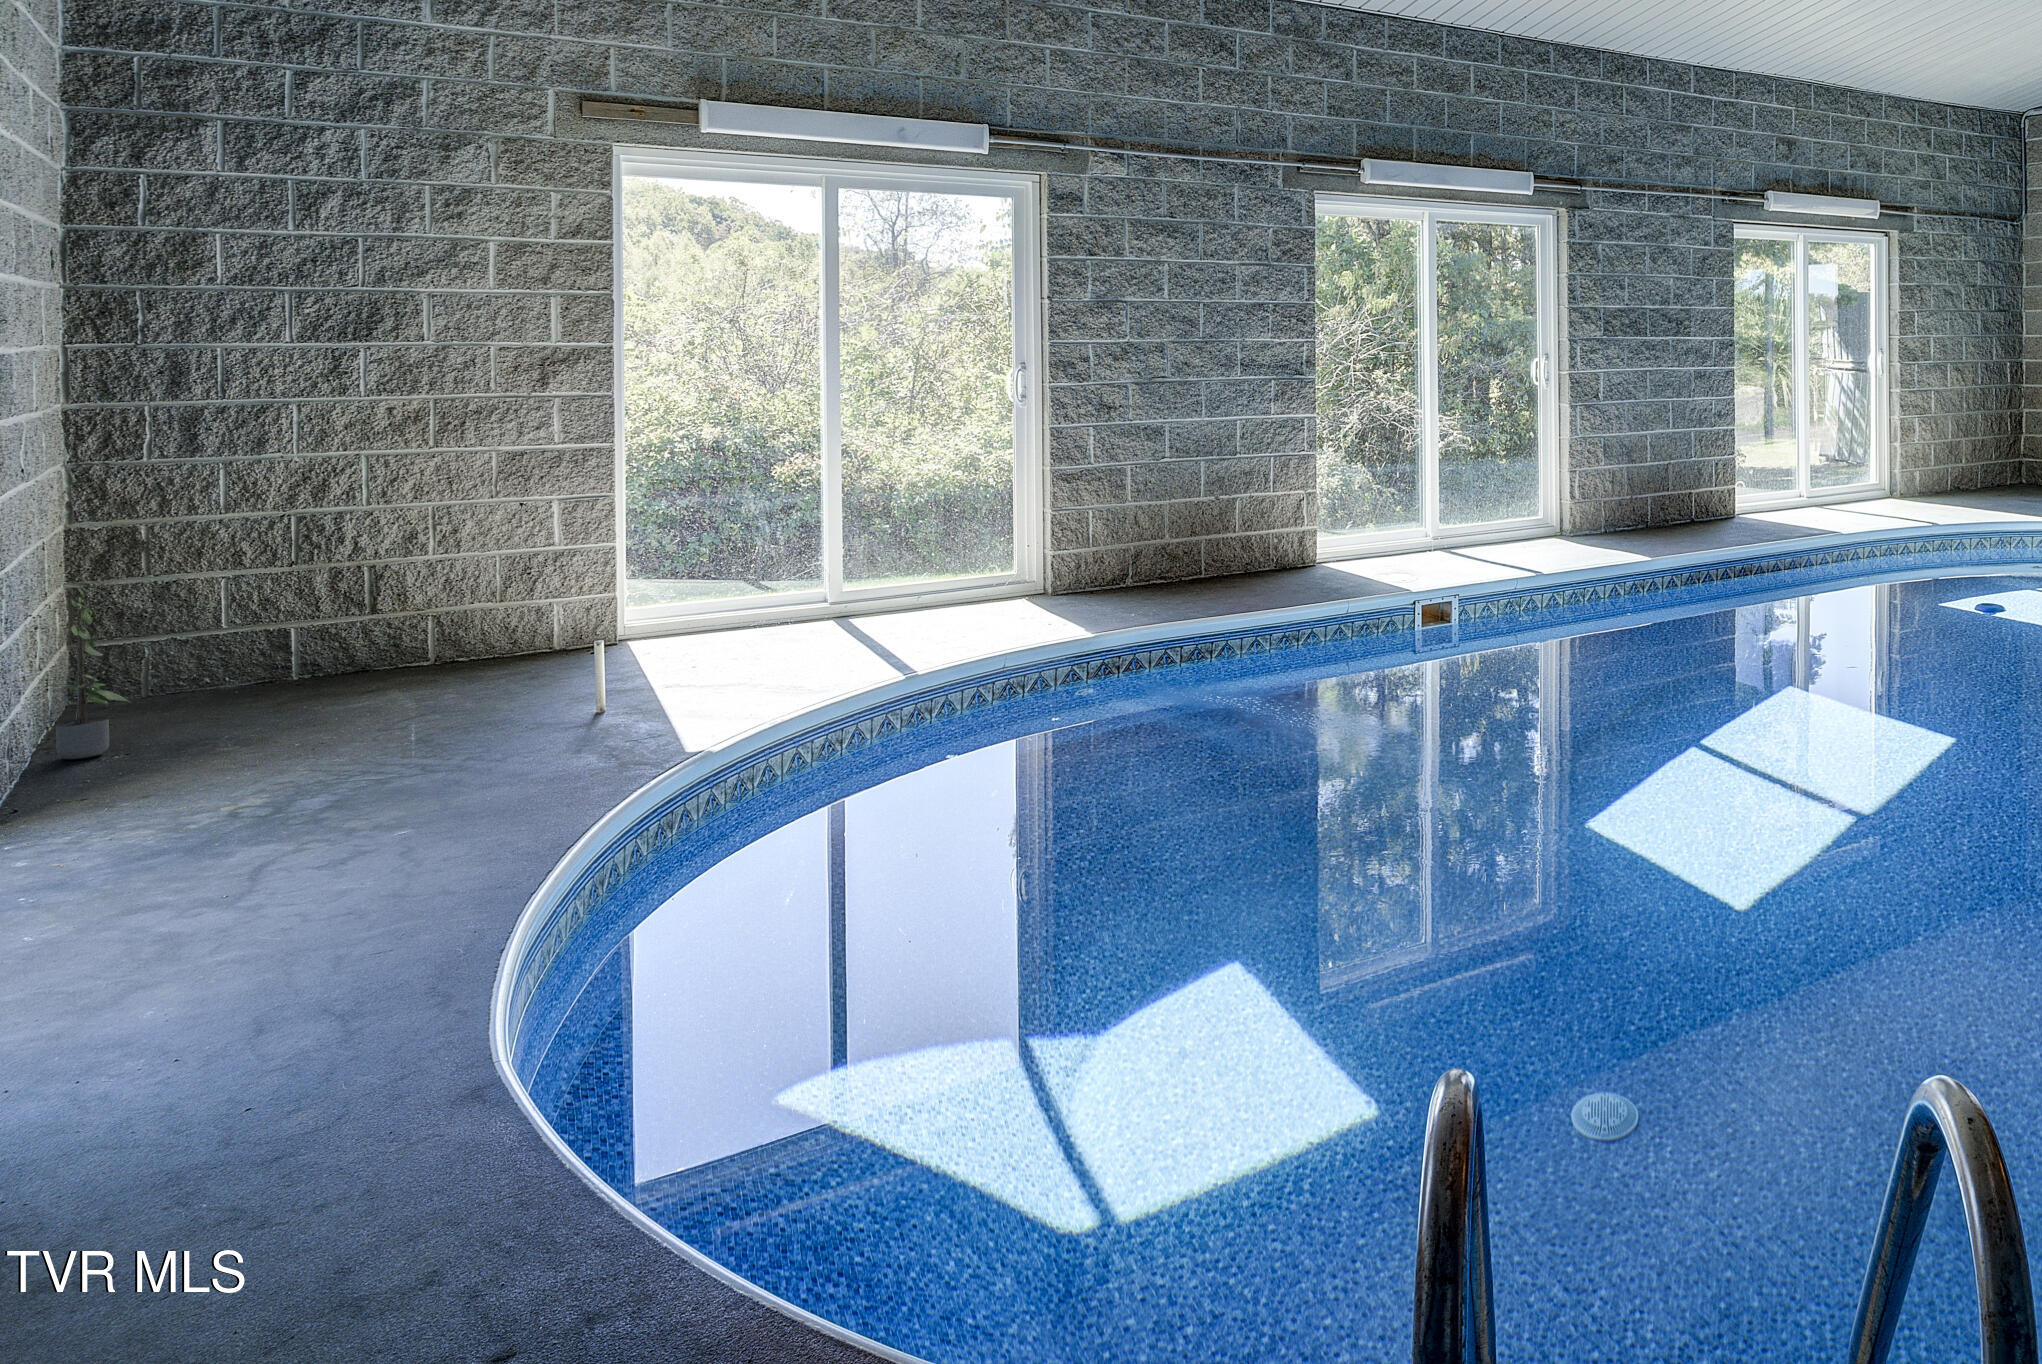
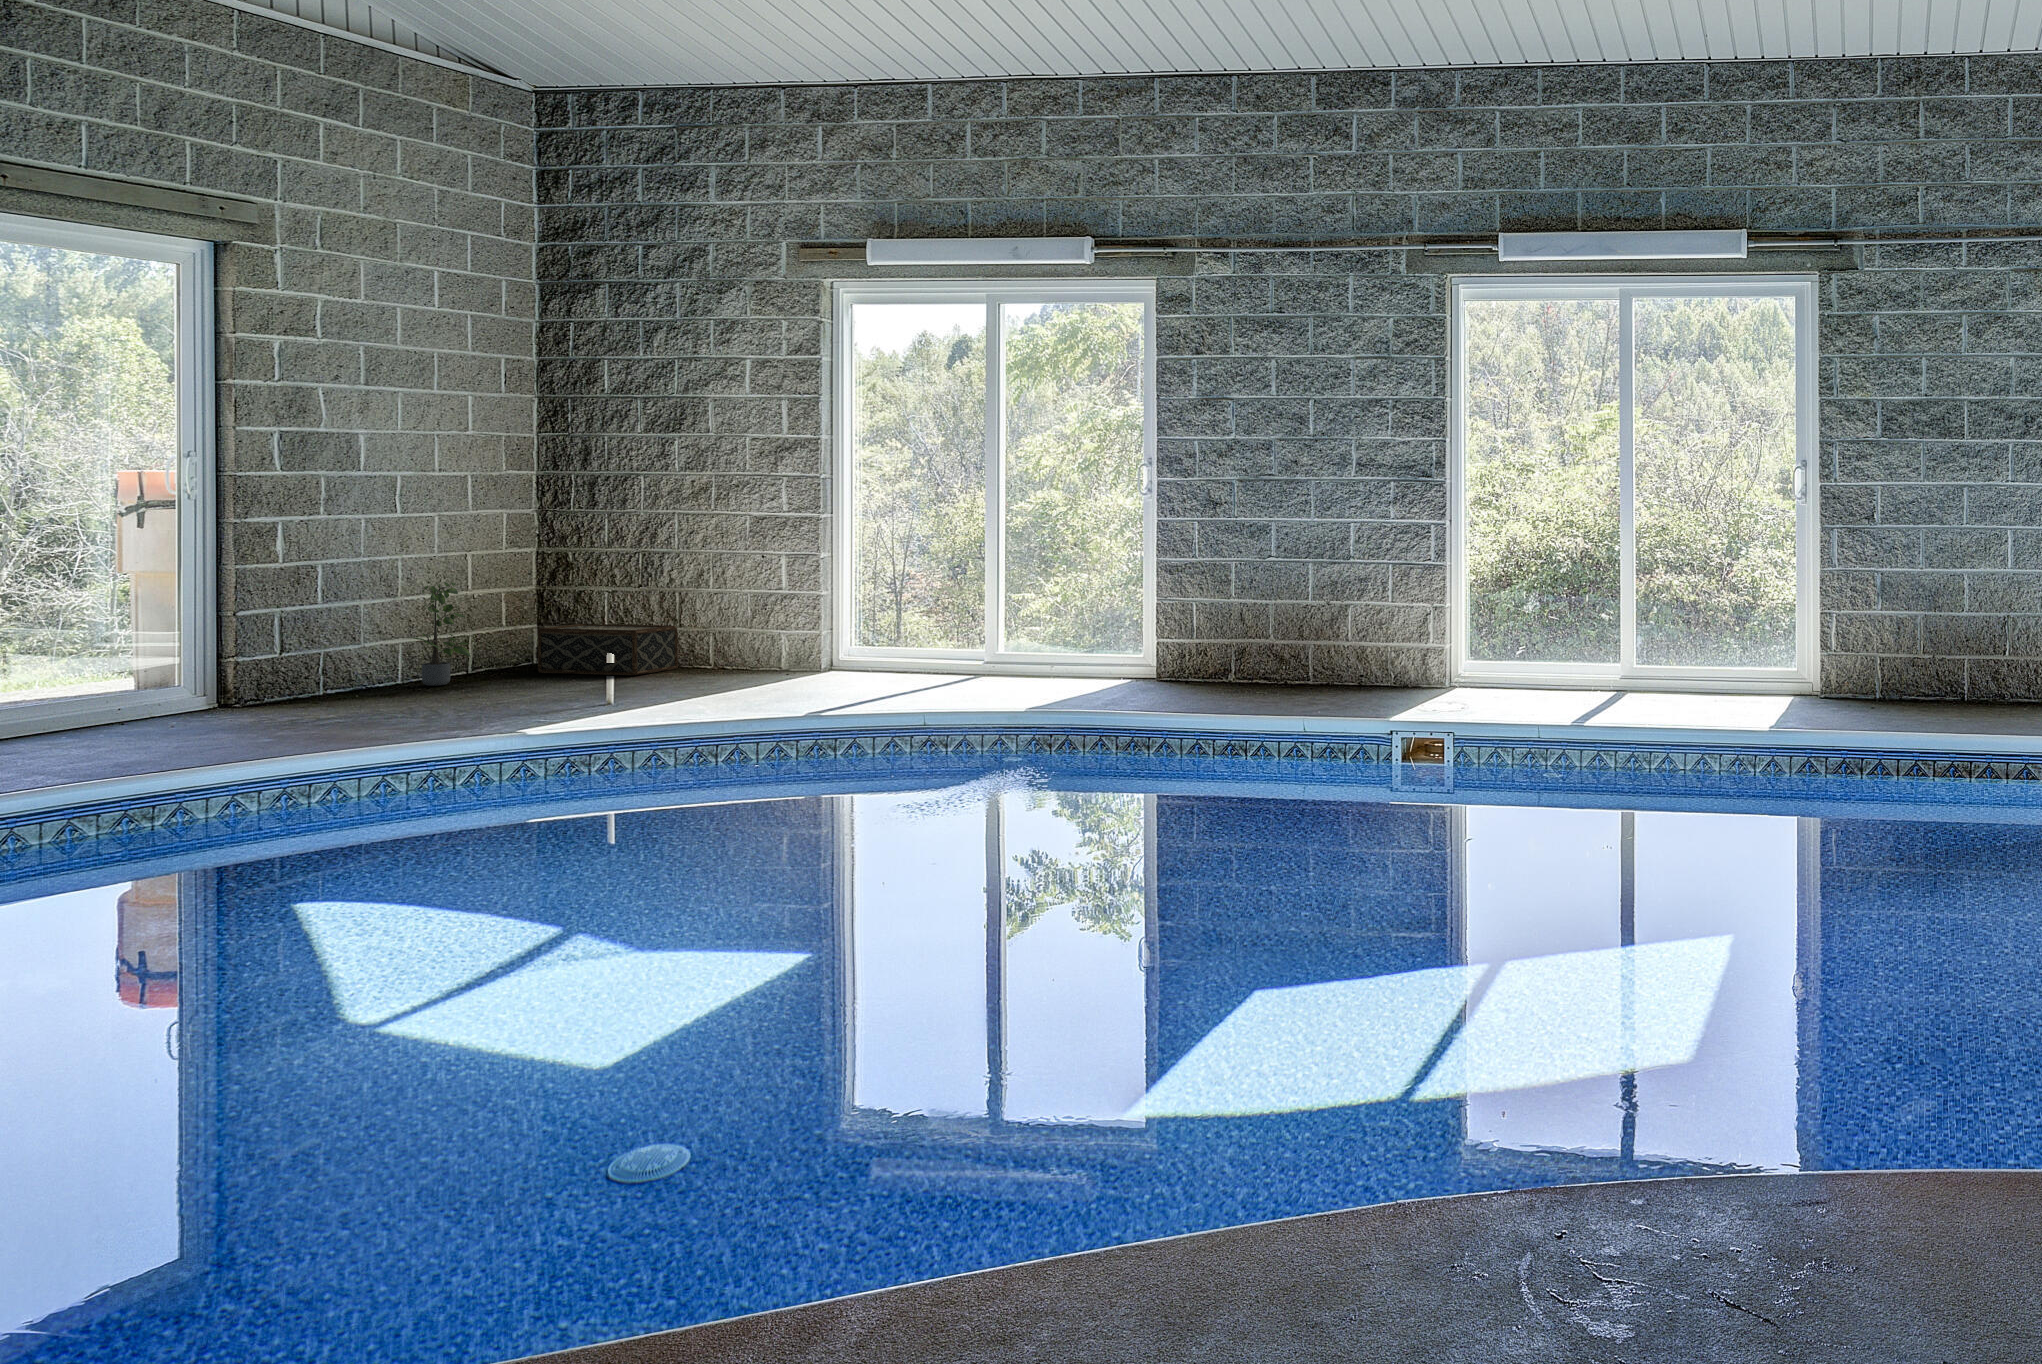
woven basket: none [162,615,377,715] -> present [538,624,678,675]

